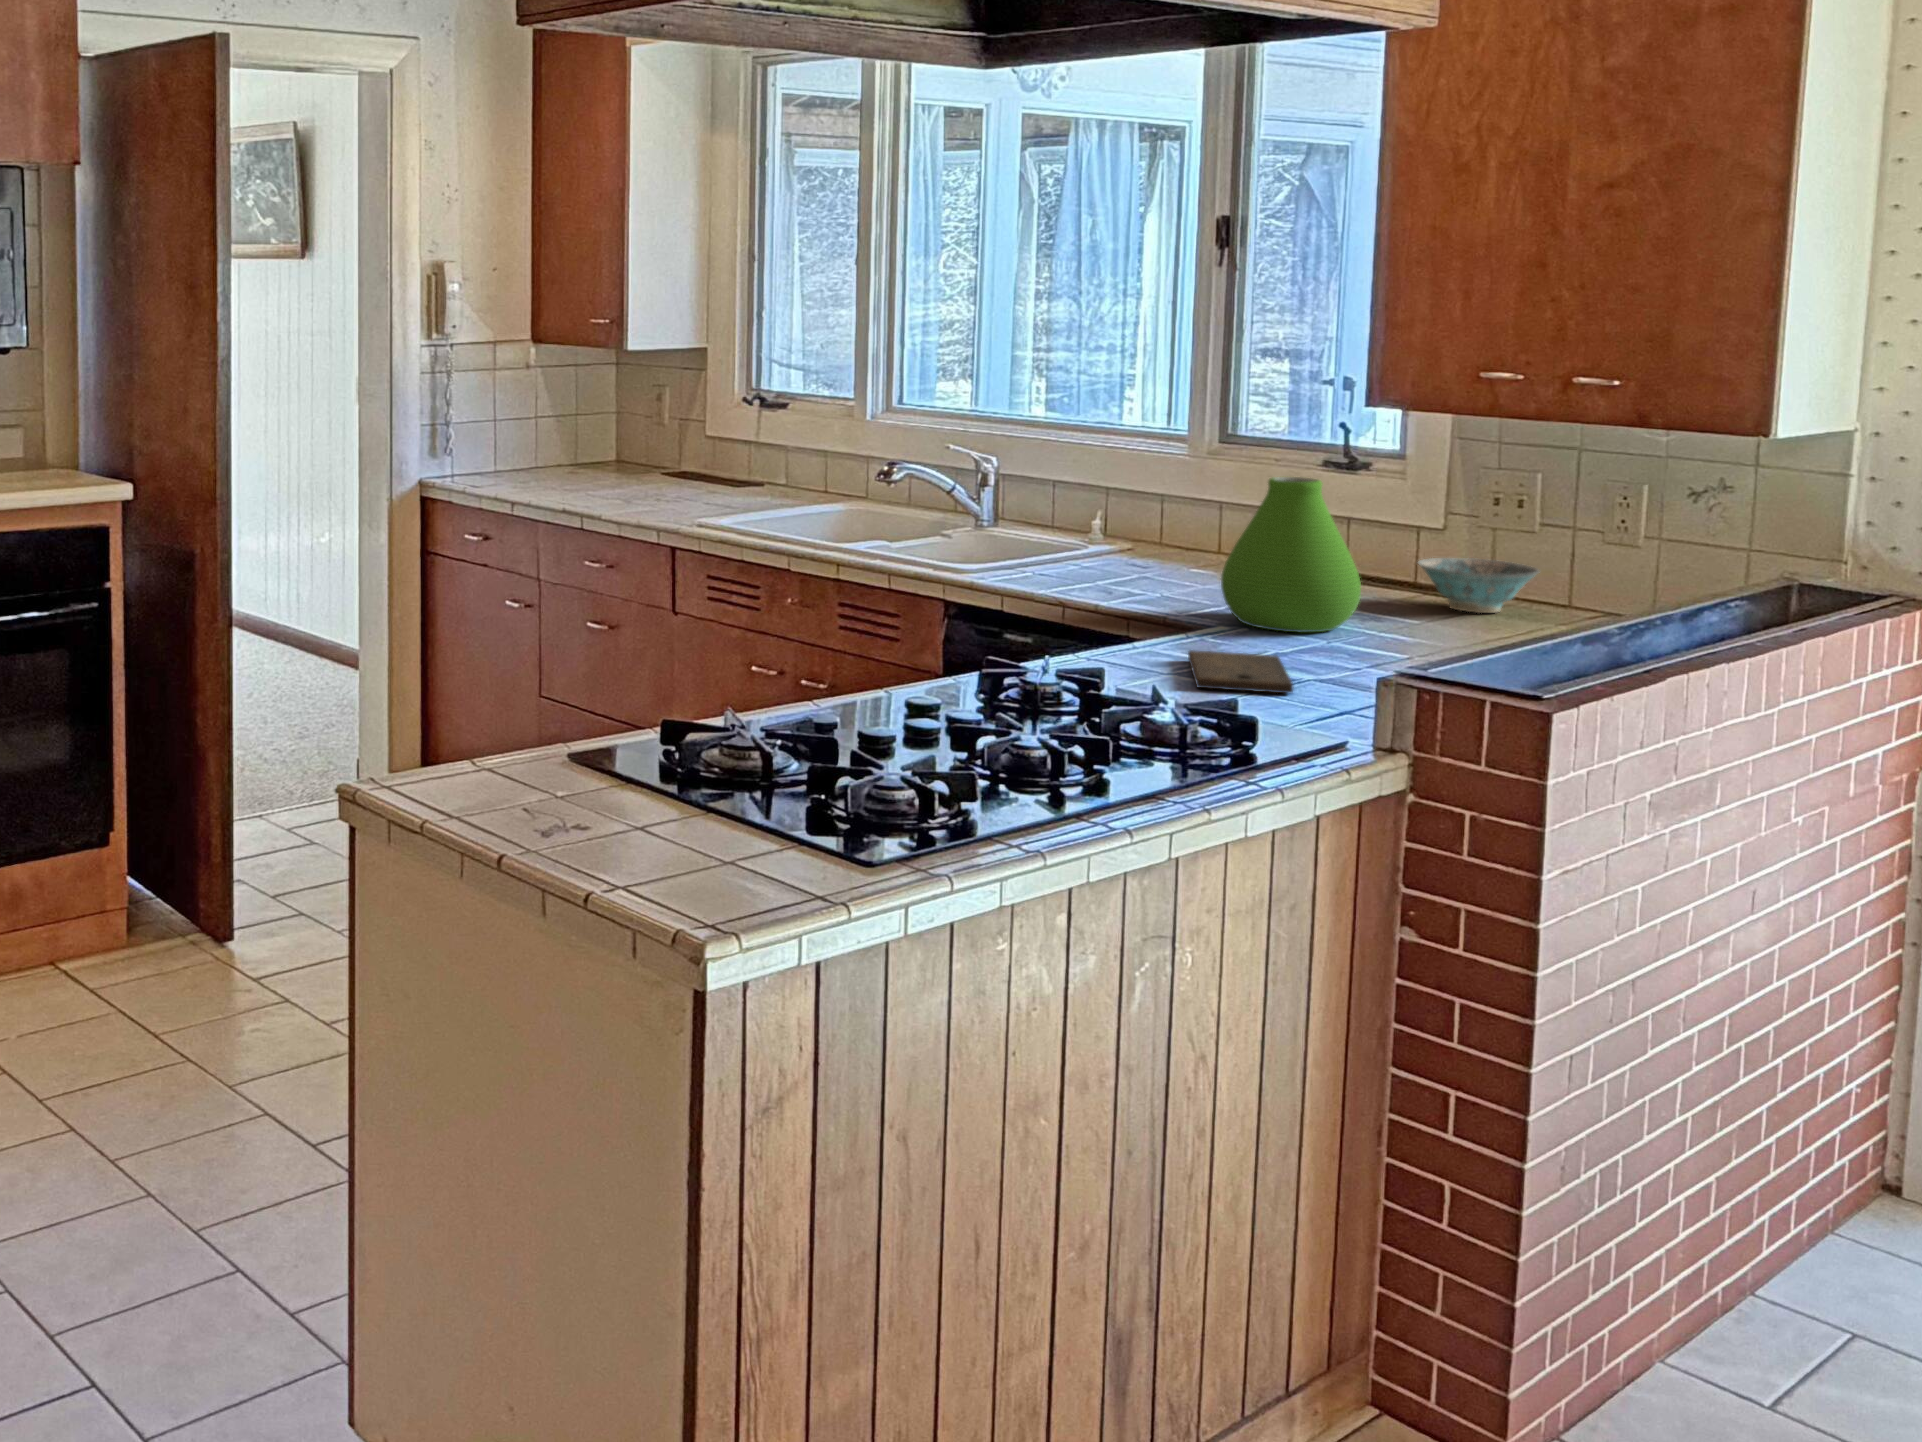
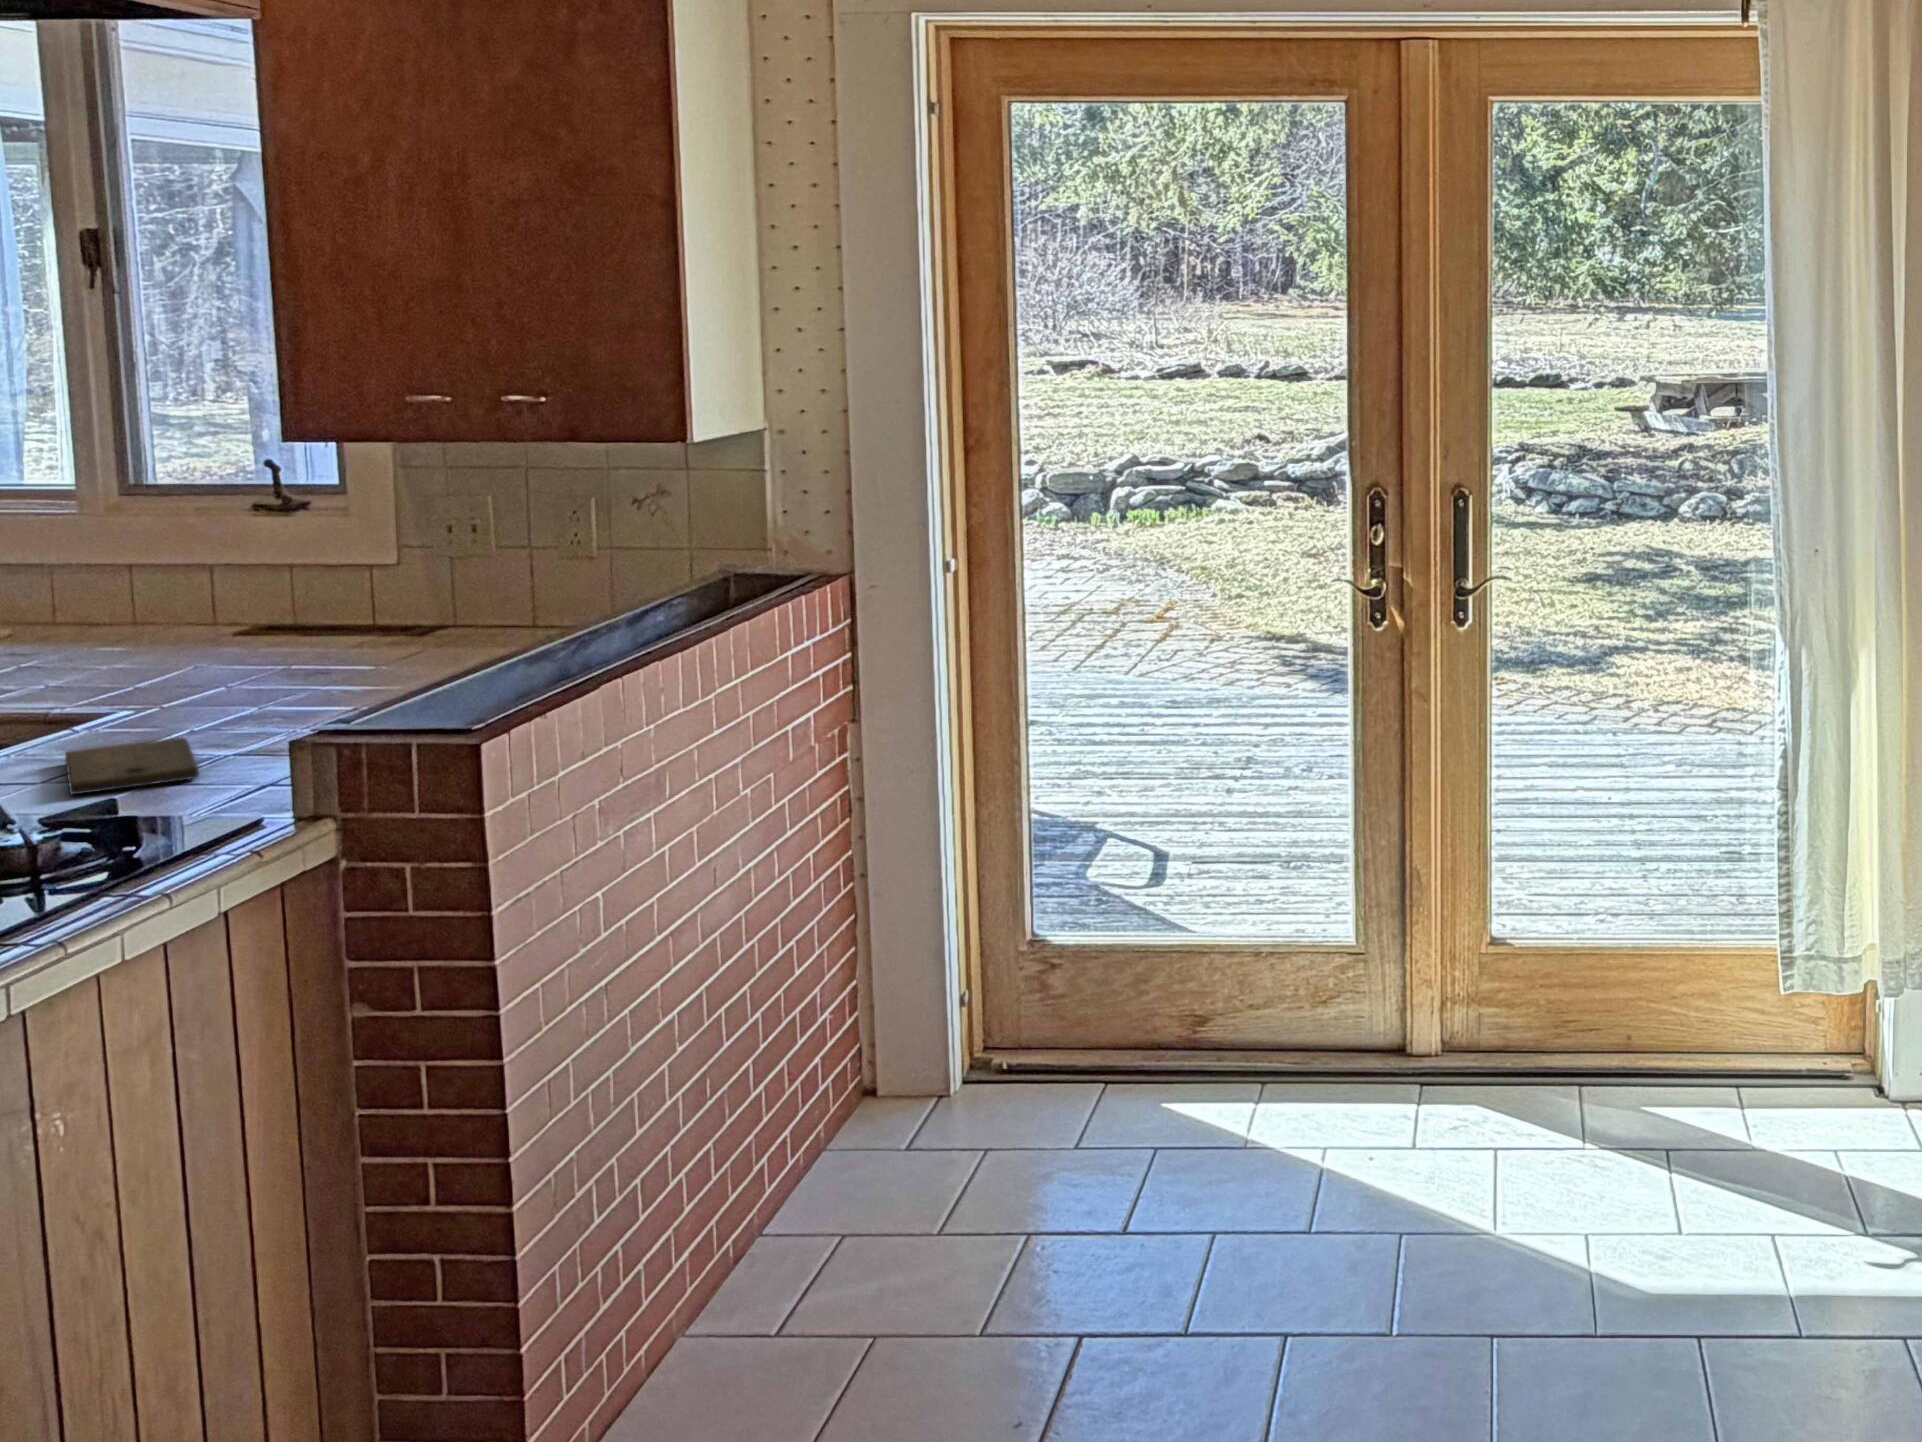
vase: present [1221,477,1361,633] -> none [116,529,294,707]
ceramic bowl: present [1418,558,1540,613] -> none [365,591,498,649]

